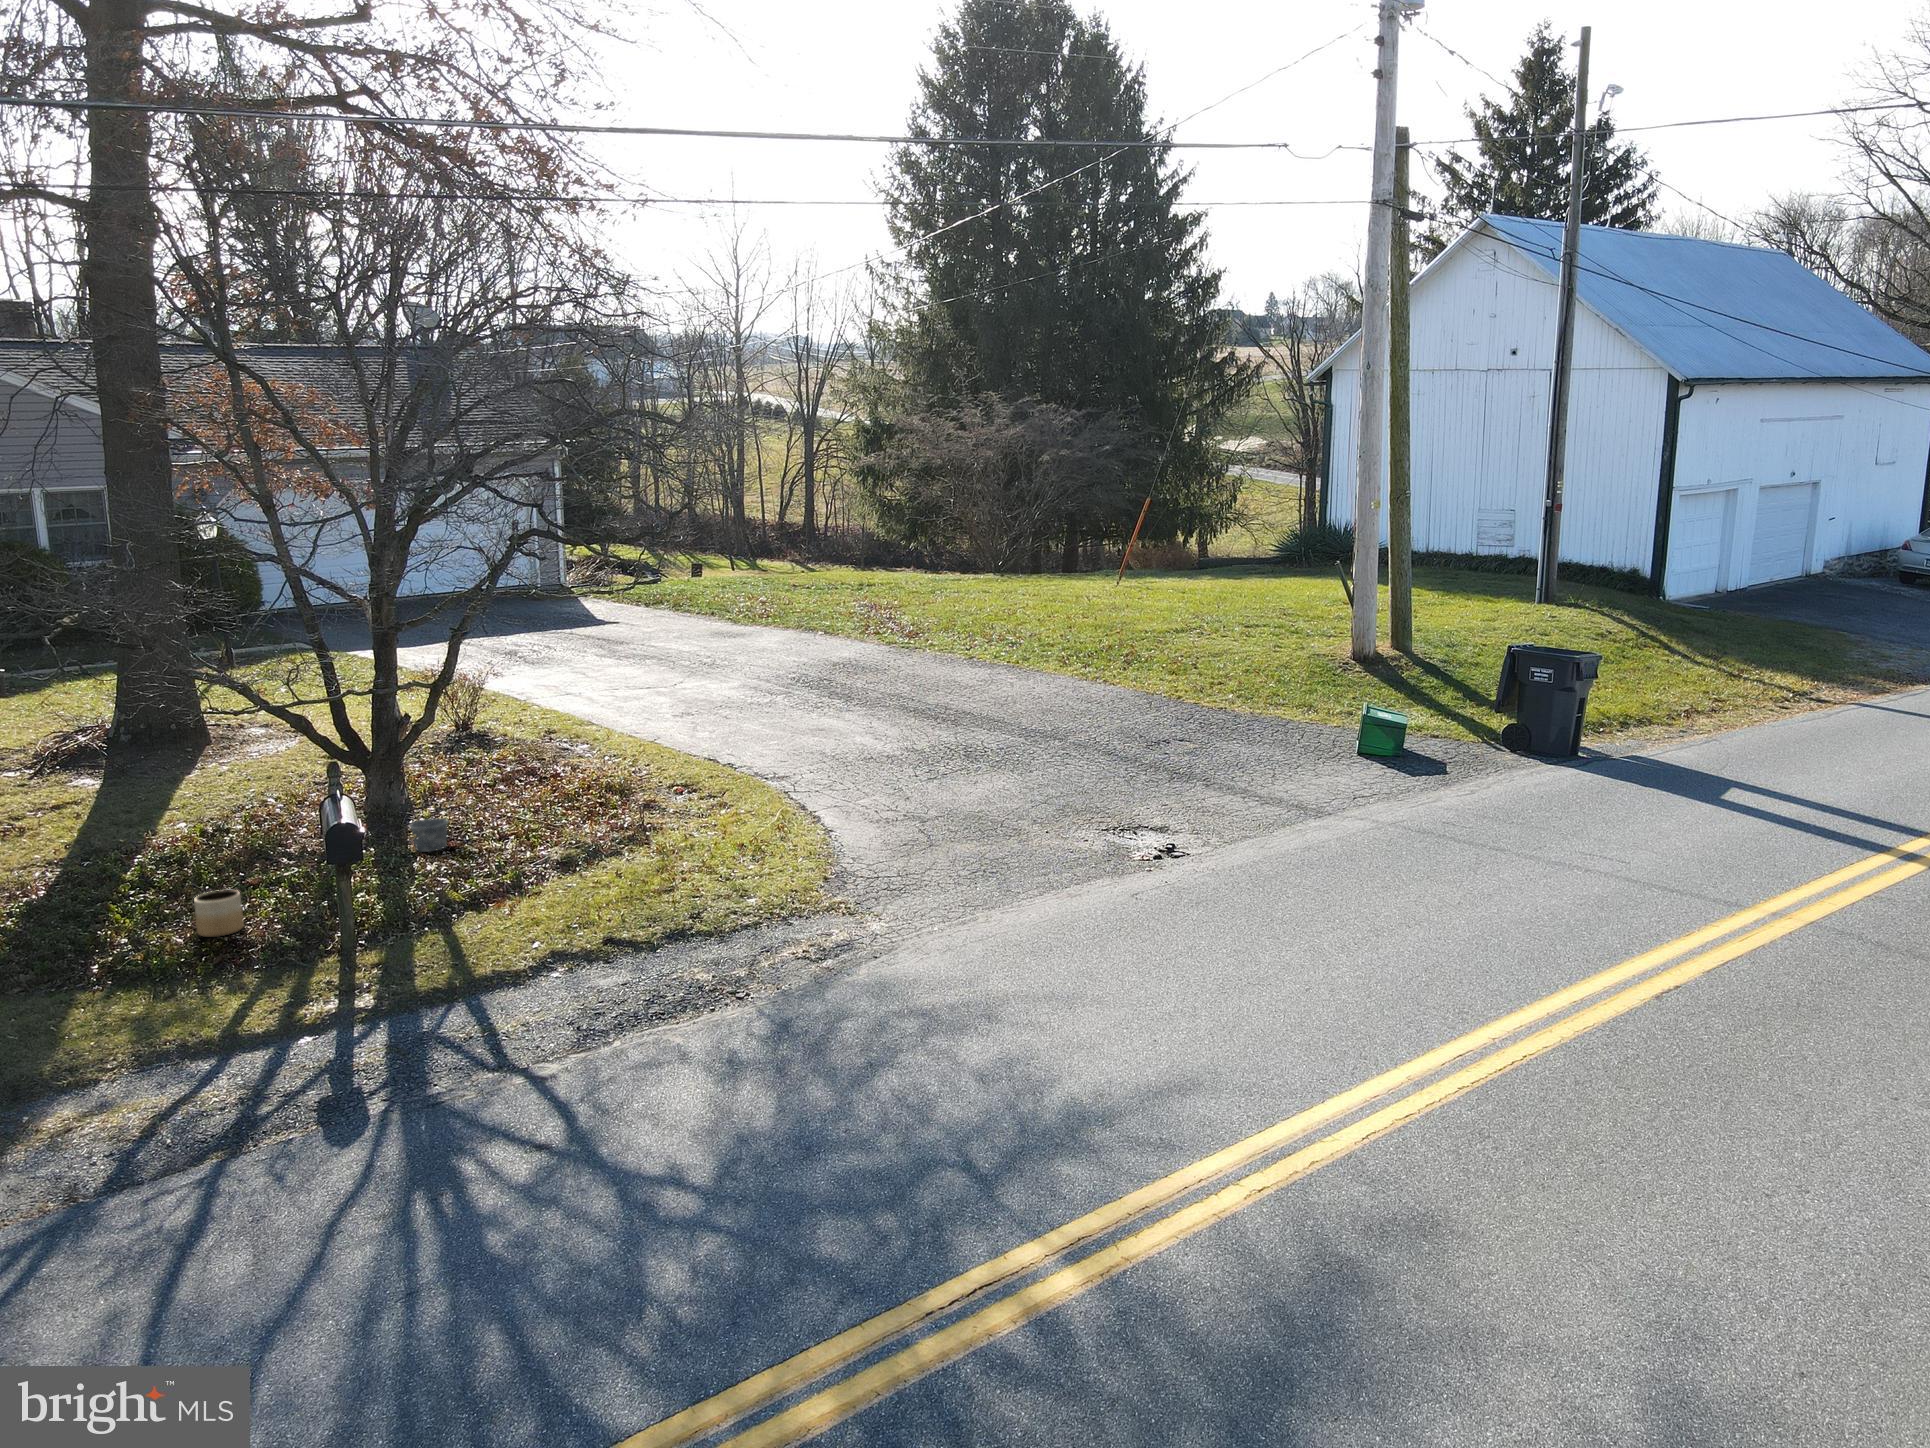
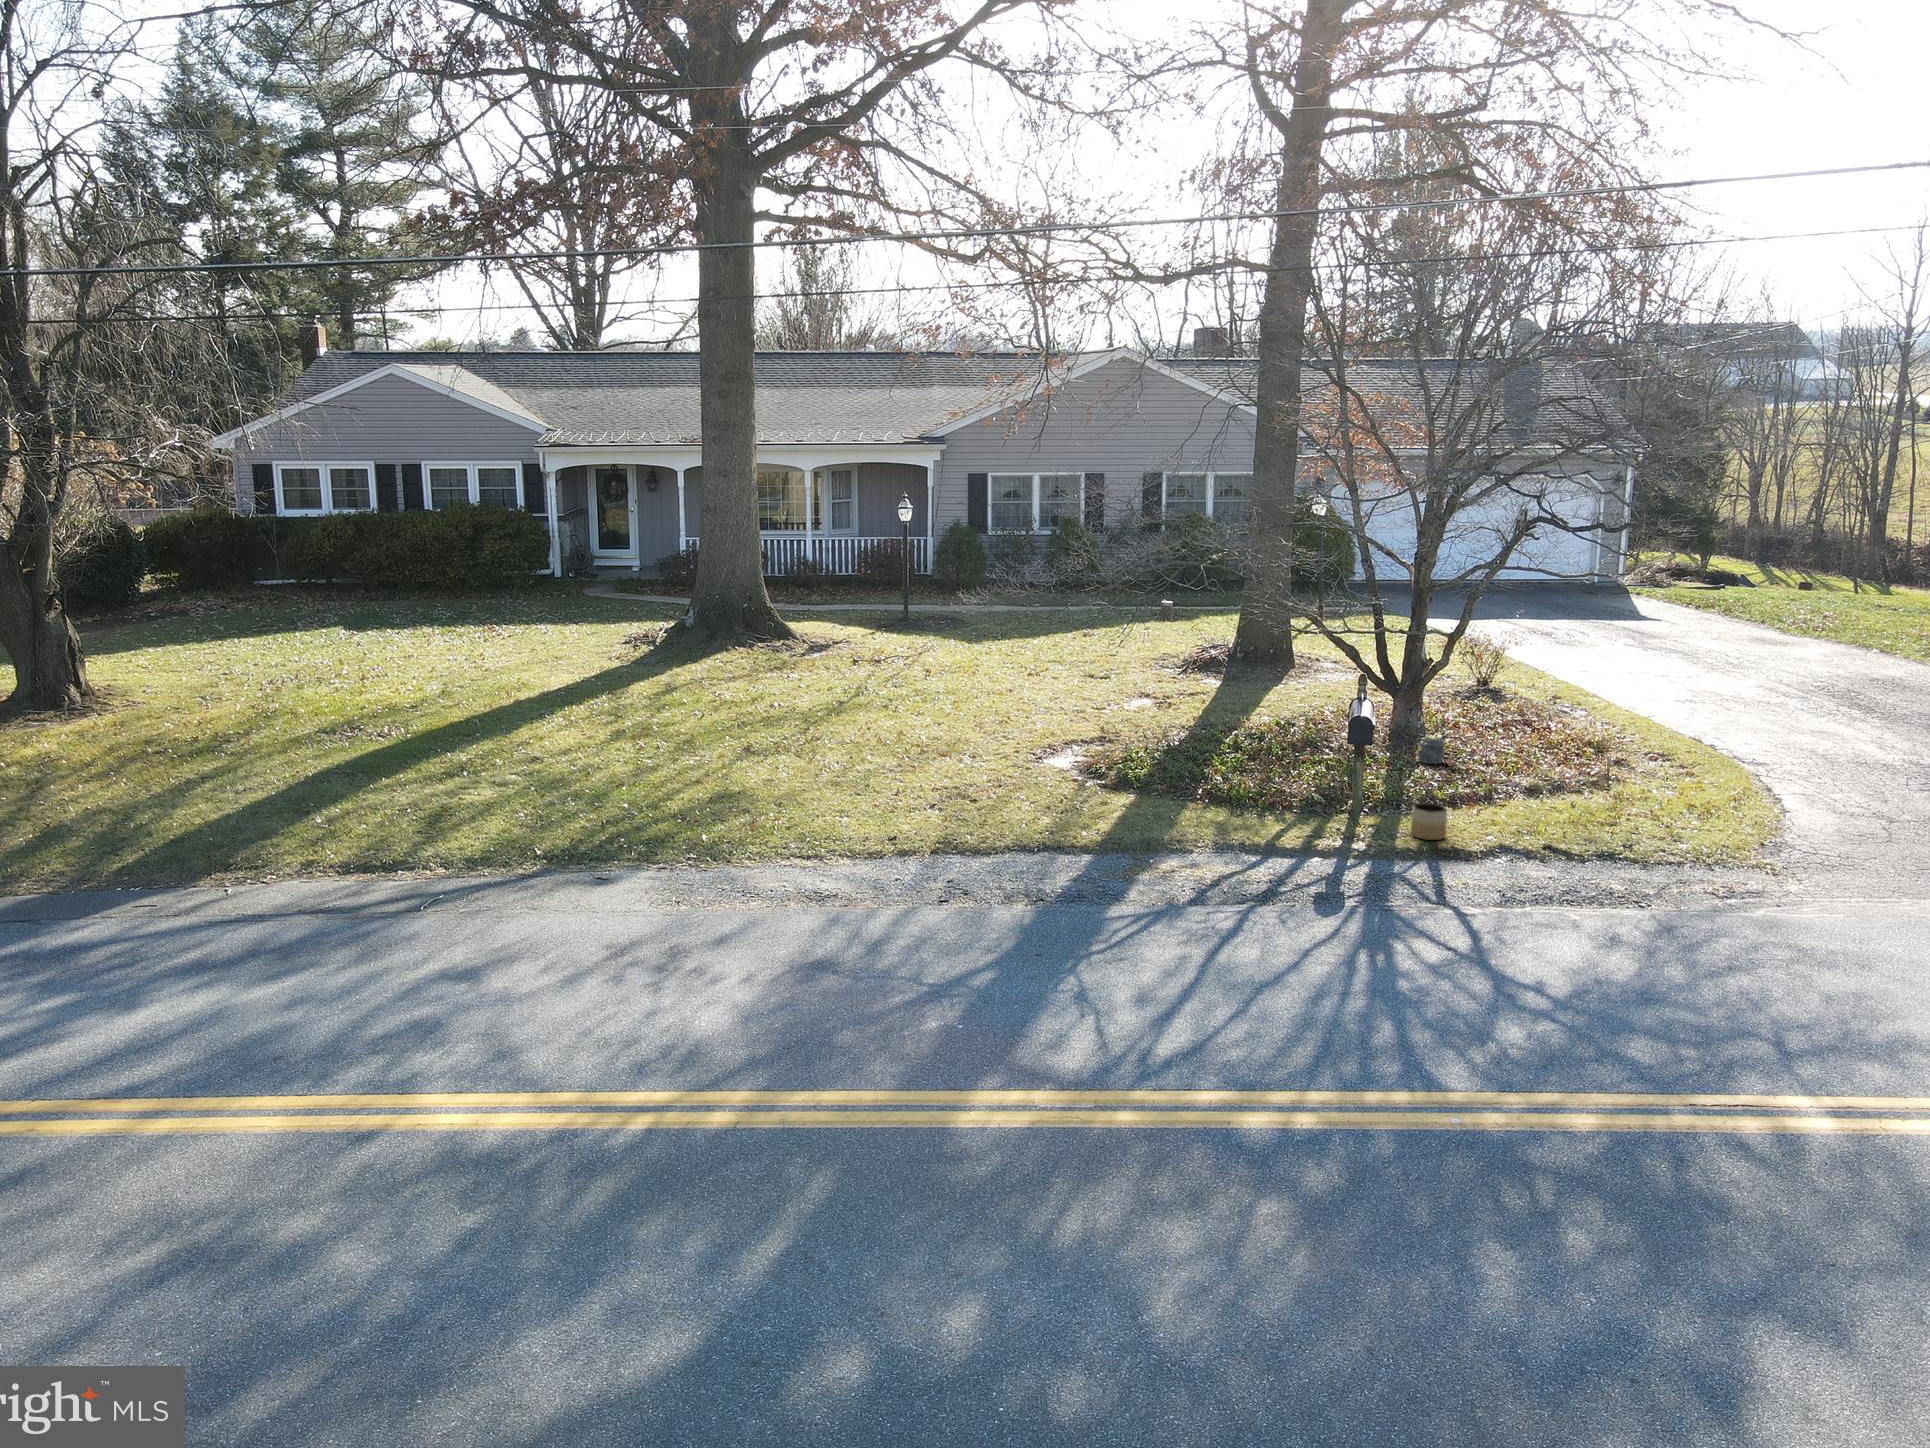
planter: present [194,890,244,937] -> present [1411,804,1447,840]

